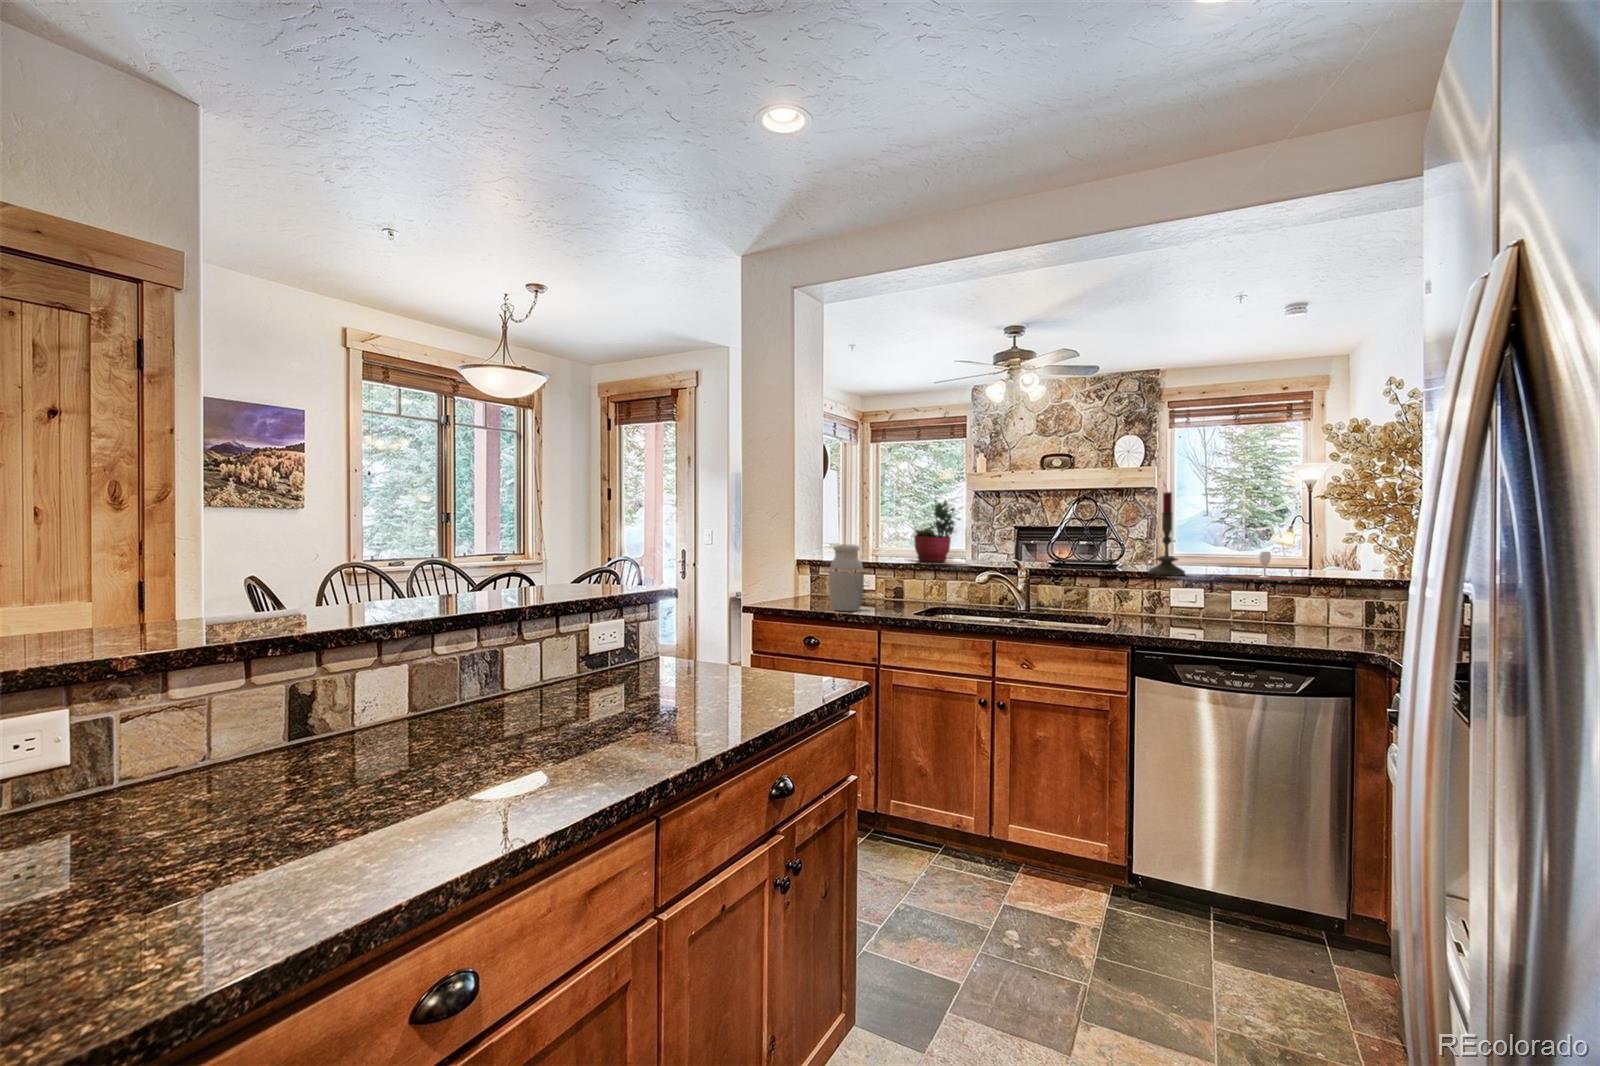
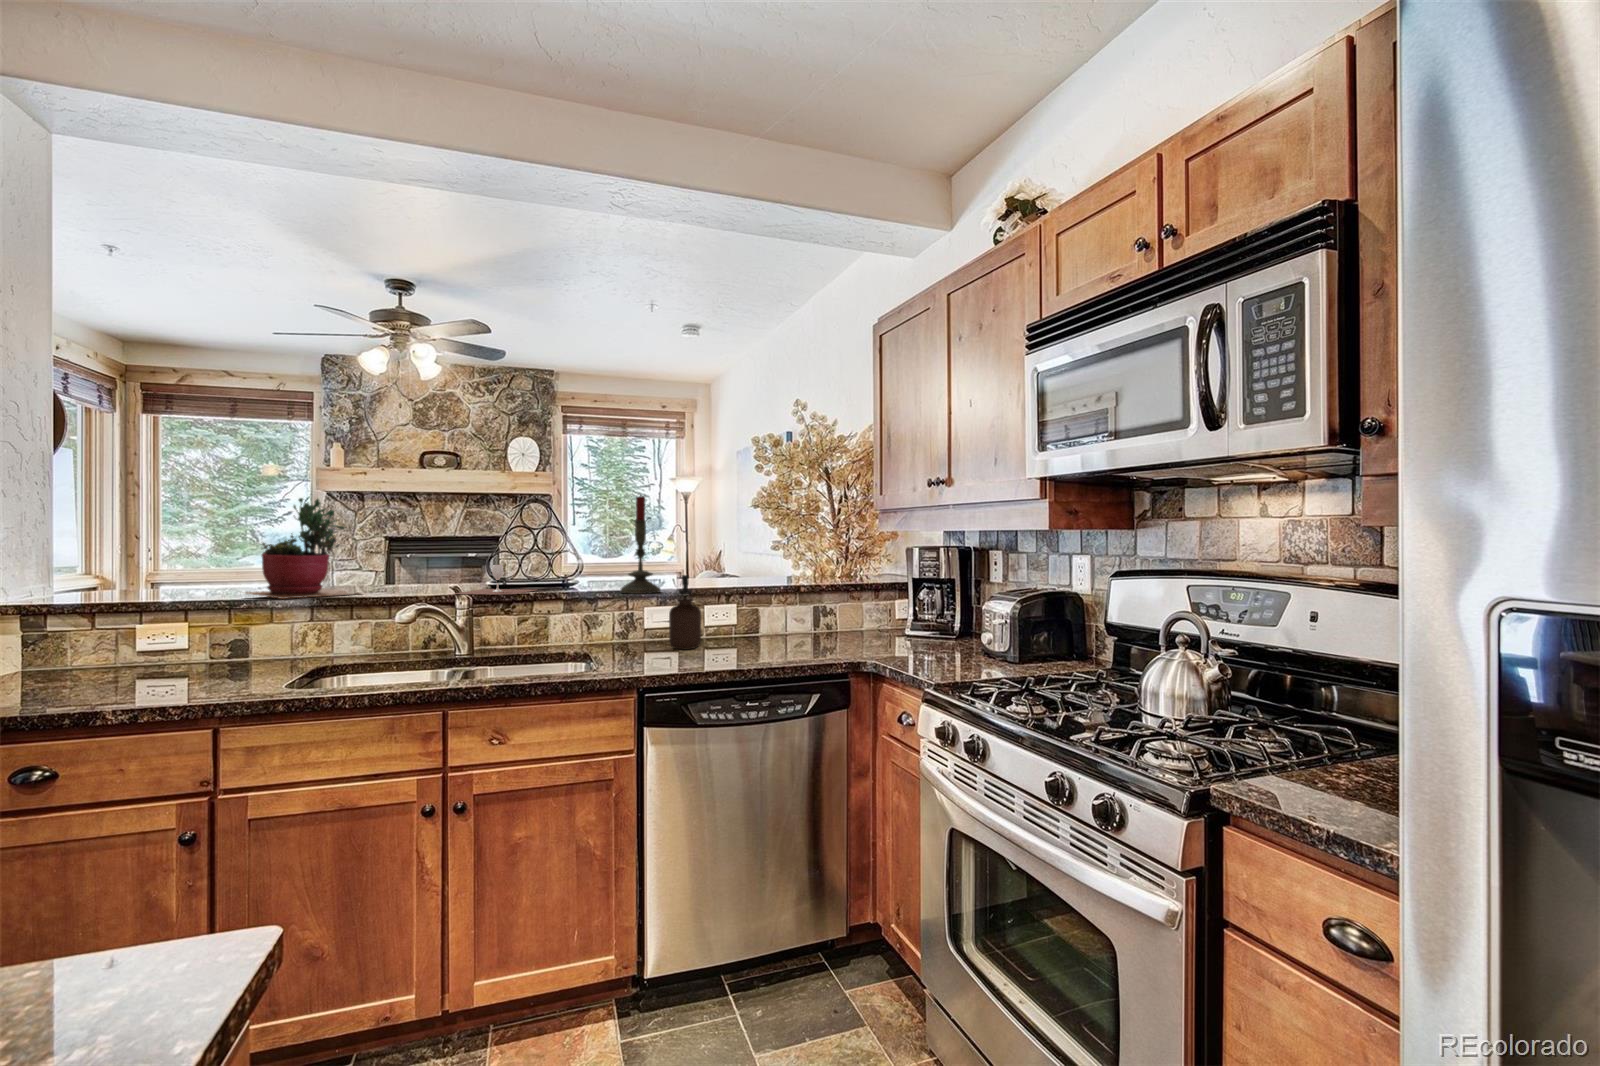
jar: present [829,544,864,611] -> none [83,573,172,700]
wine glass: present [1225,552,1307,581] -> present [455,565,536,594]
soap dispenser: none [1188,561,1220,627] -> present [669,575,701,649]

